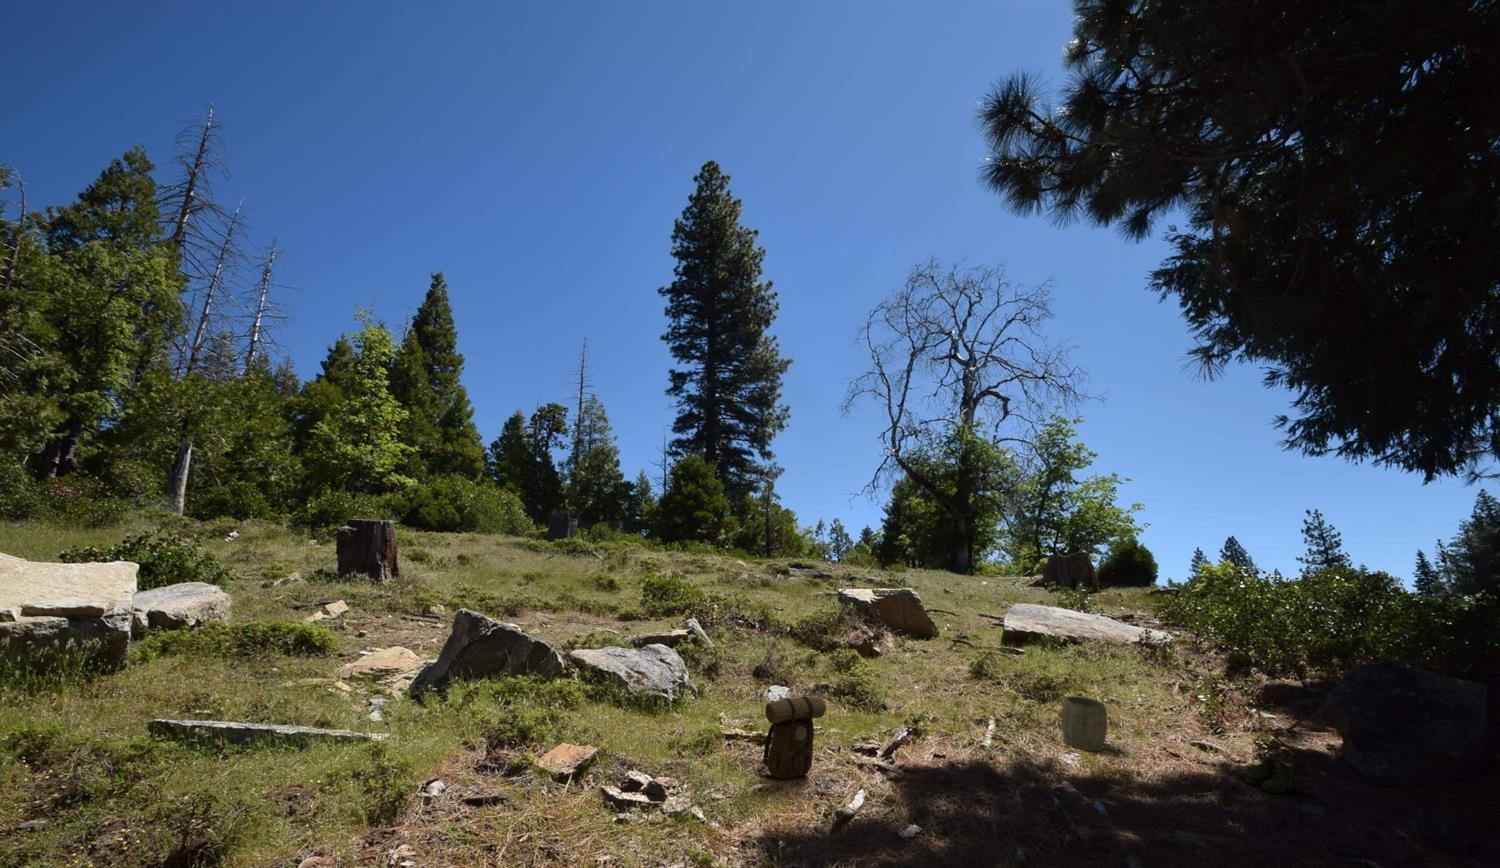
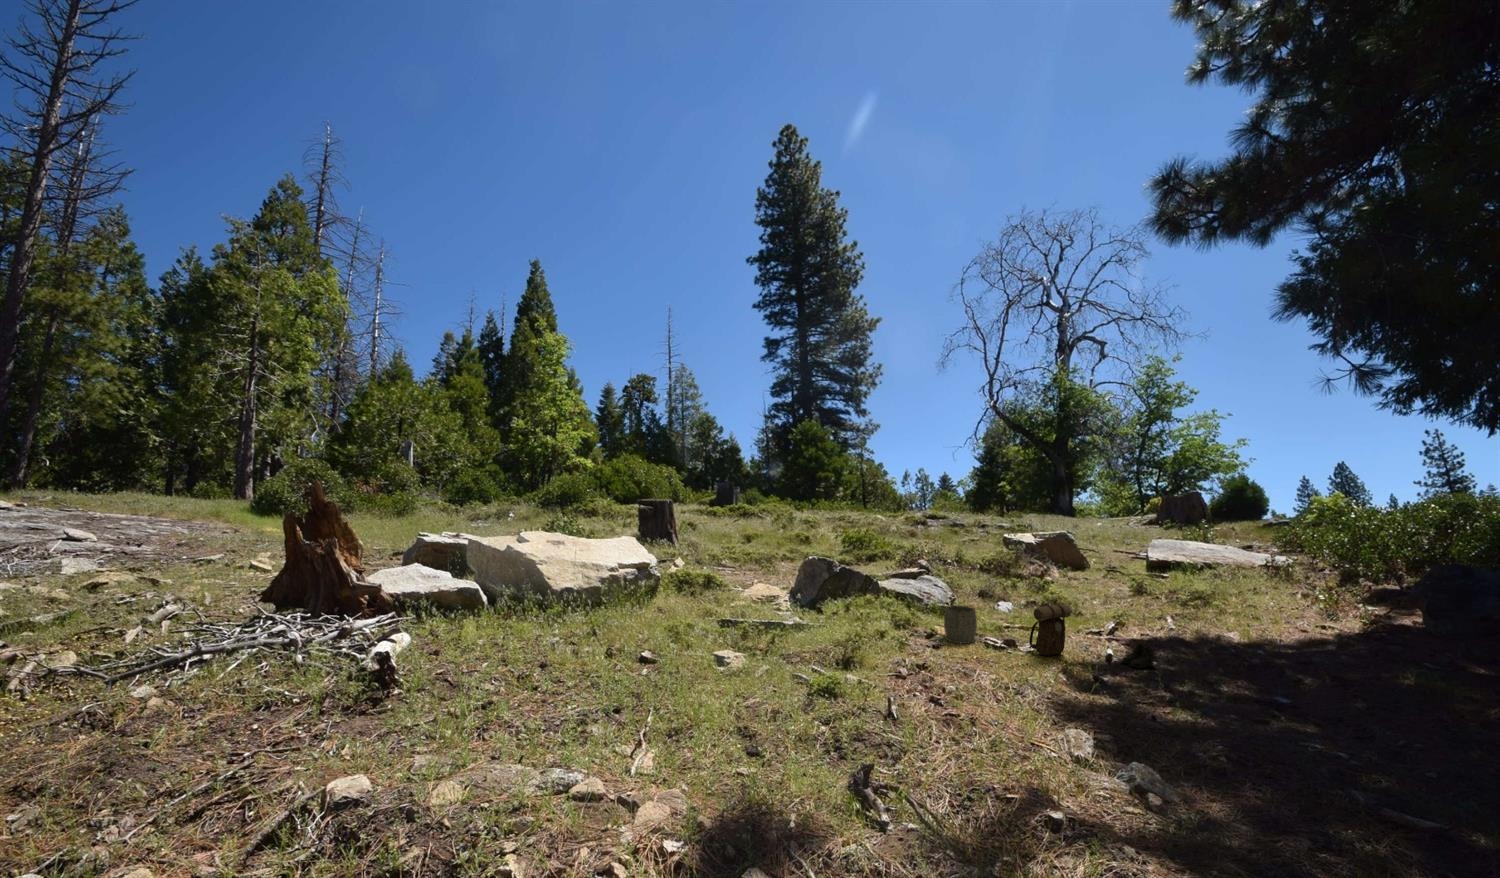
woven basket: present [1061,696,1107,751] -> present [944,605,977,644]
boots: present [1246,756,1292,793] -> present [1122,644,1154,669]

